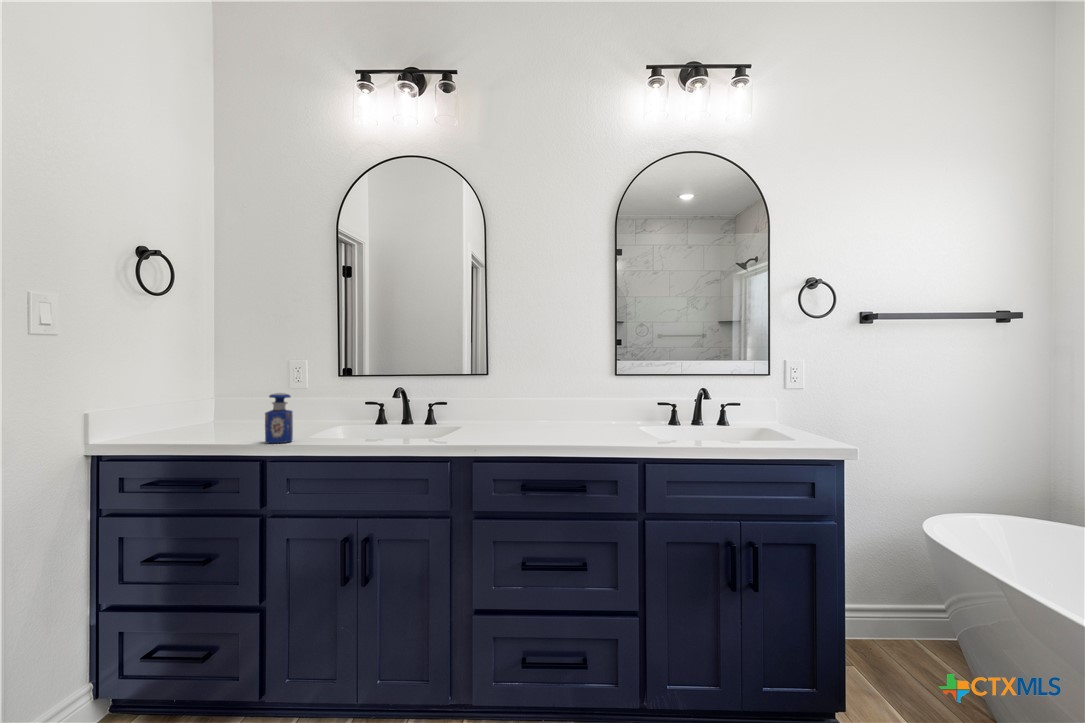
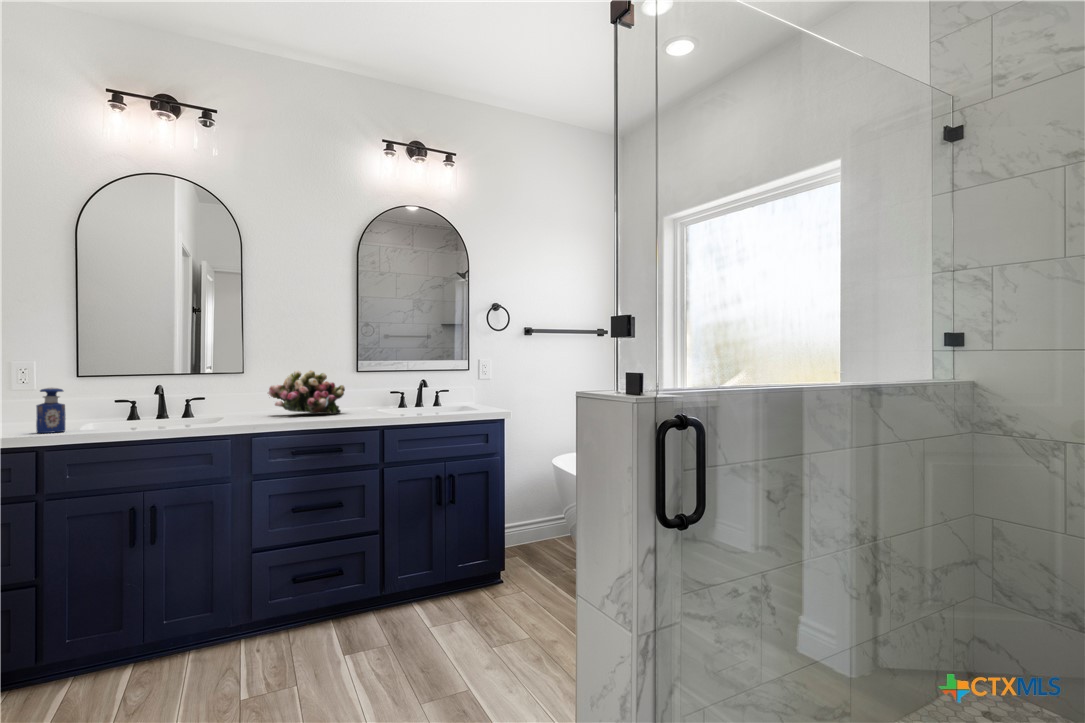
flower arrangement: none [510,373,599,430] -> present [268,370,345,414]

